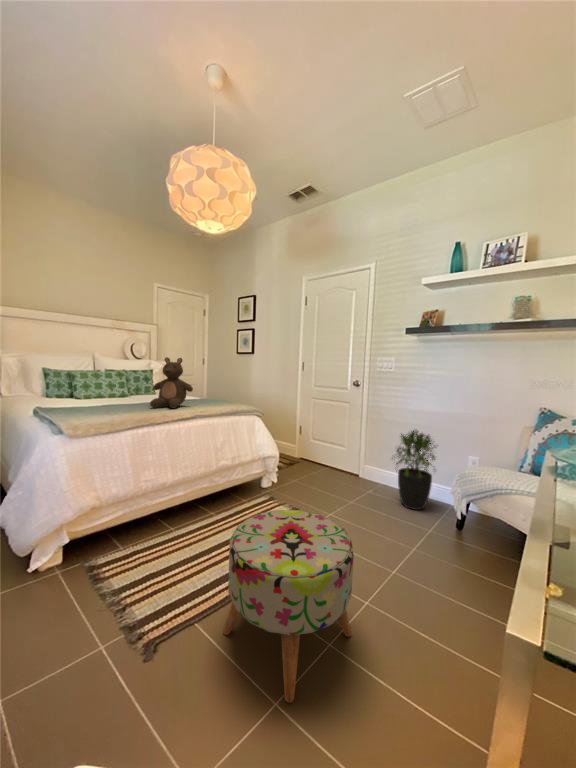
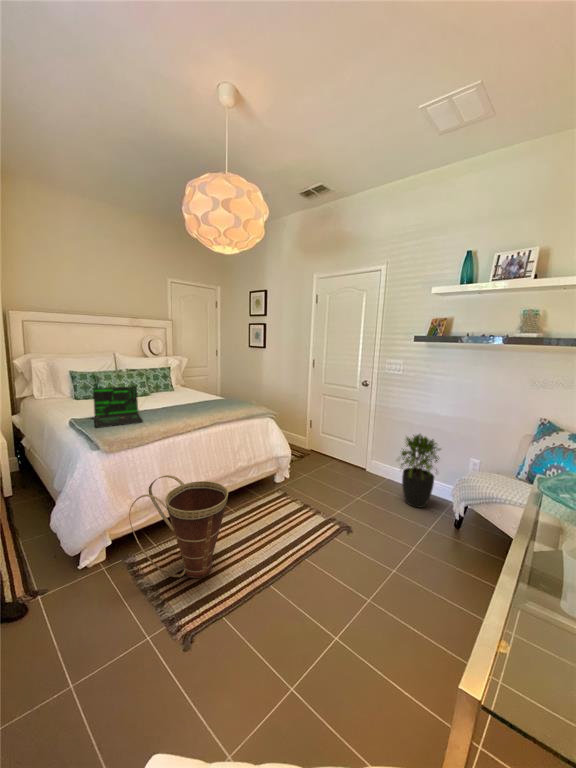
stuffed bear: present [150,357,193,408] -> none [172,368,210,418]
laptop: none [62,375,125,414] -> present [93,386,143,428]
basket: none [89,463,207,582] -> present [129,475,228,578]
ottoman: present [223,510,354,703] -> none [246,522,356,686]

